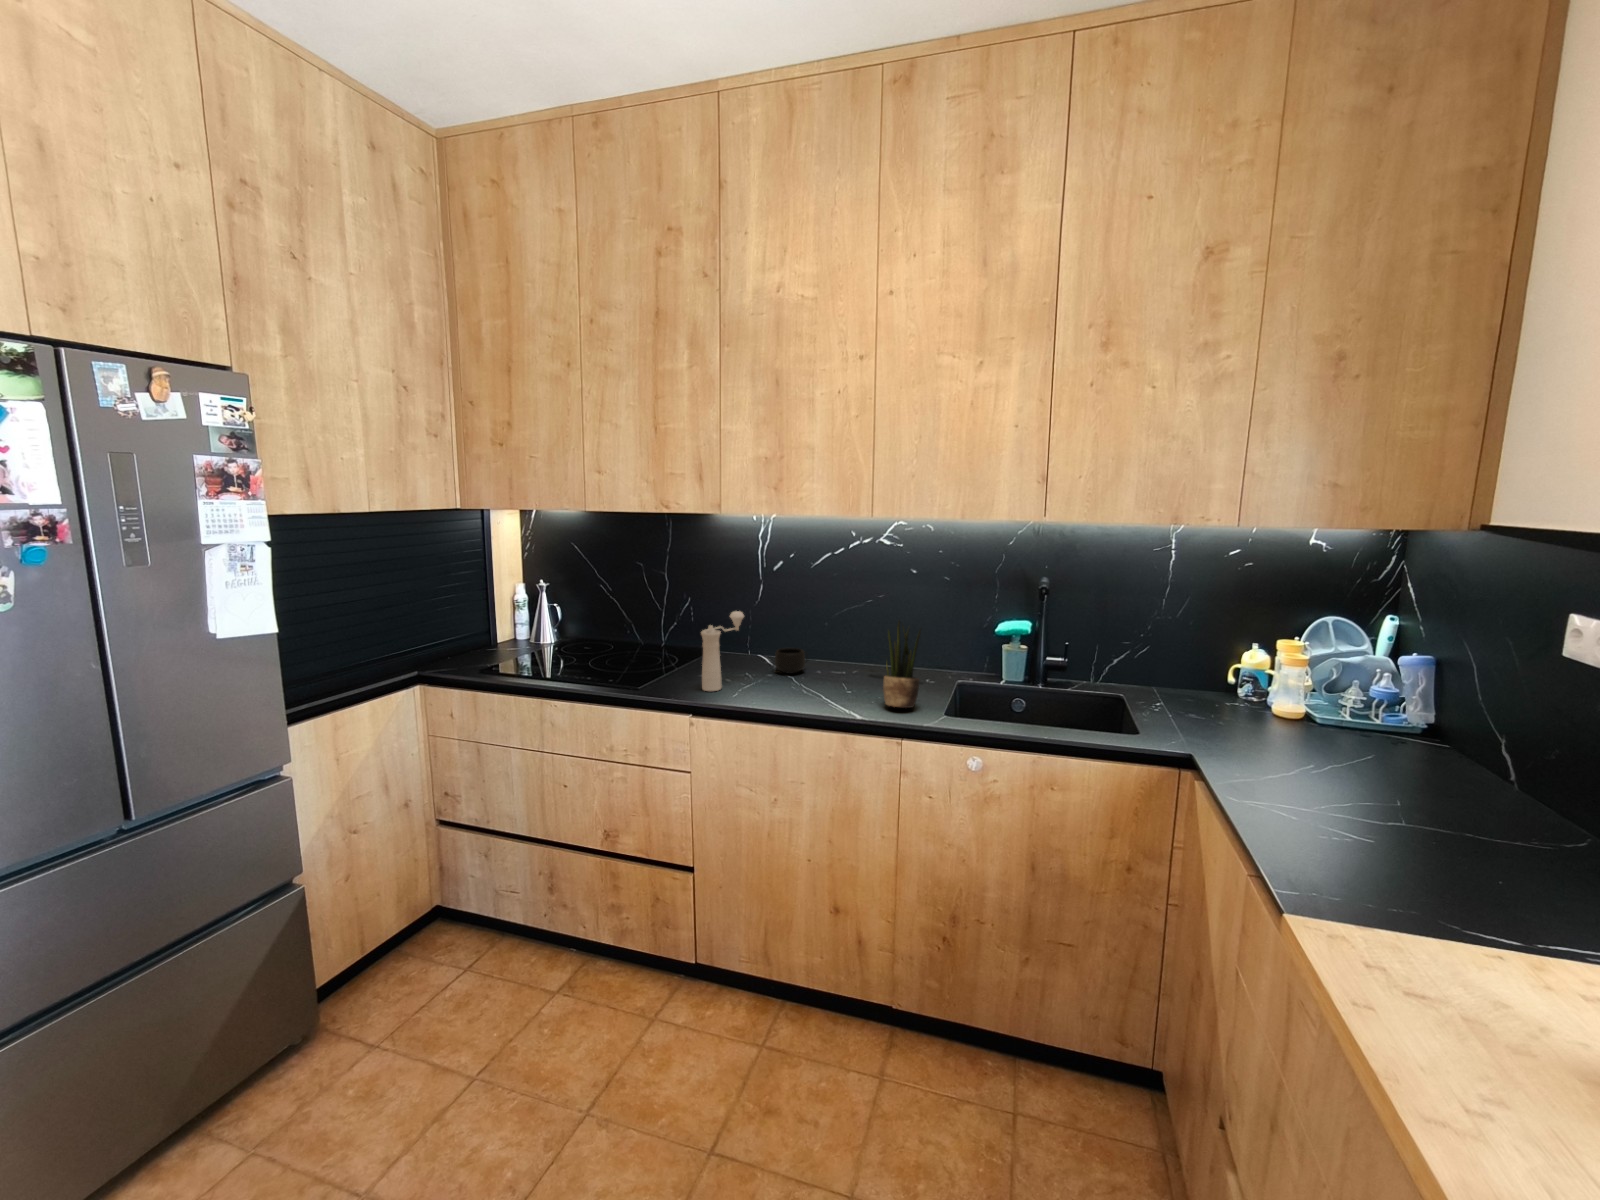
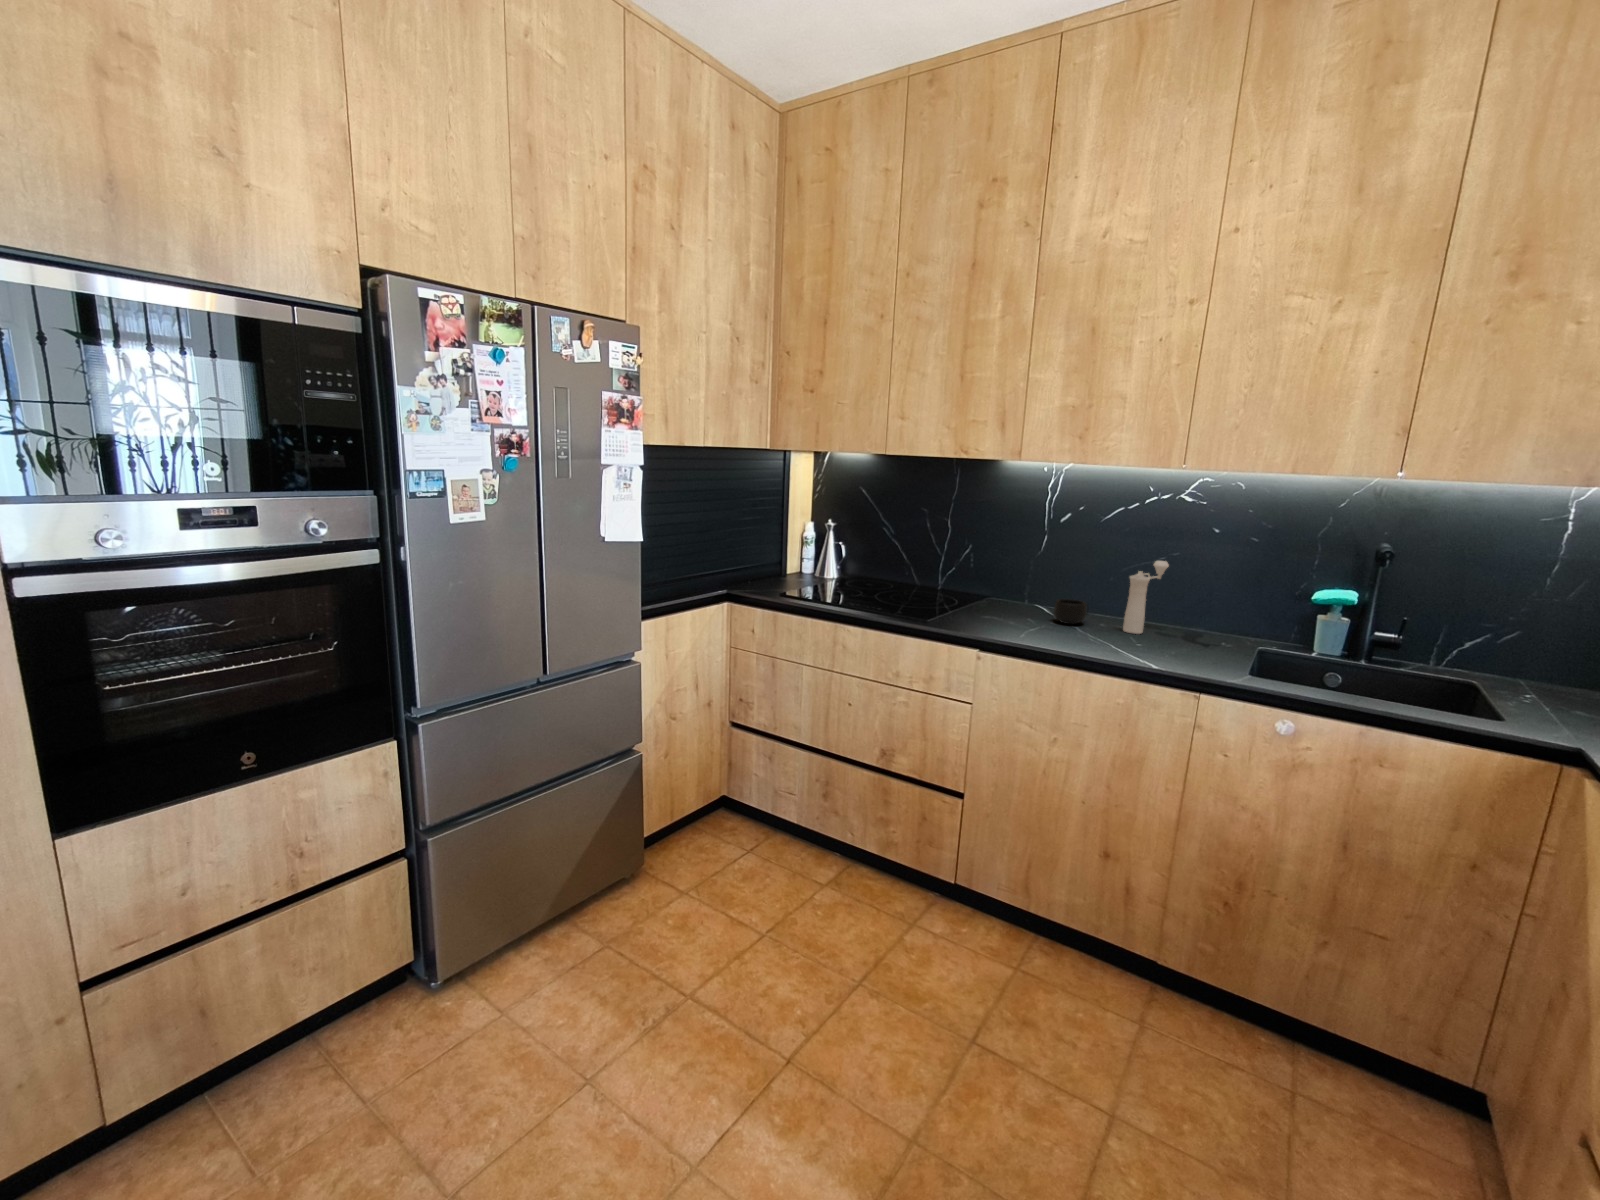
pepper mill: present [701,611,744,691] -> present [1123,561,1169,634]
potted plant: present [883,621,921,708] -> none [1181,573,1233,666]

